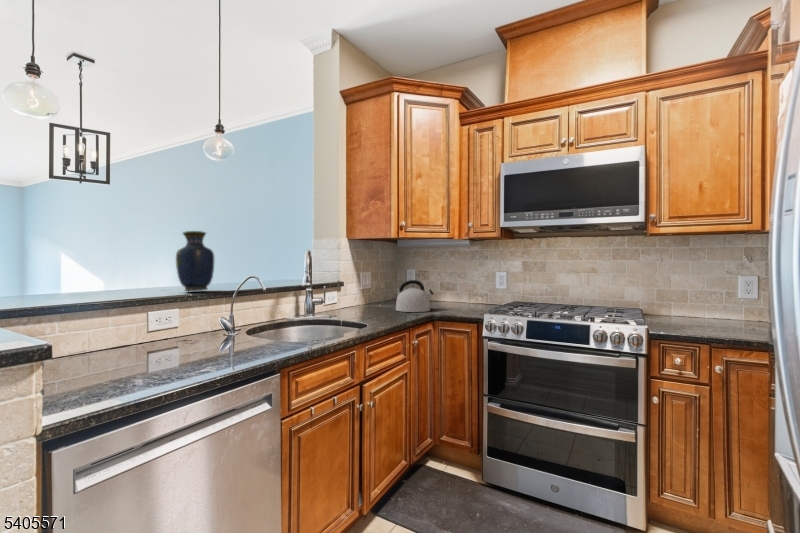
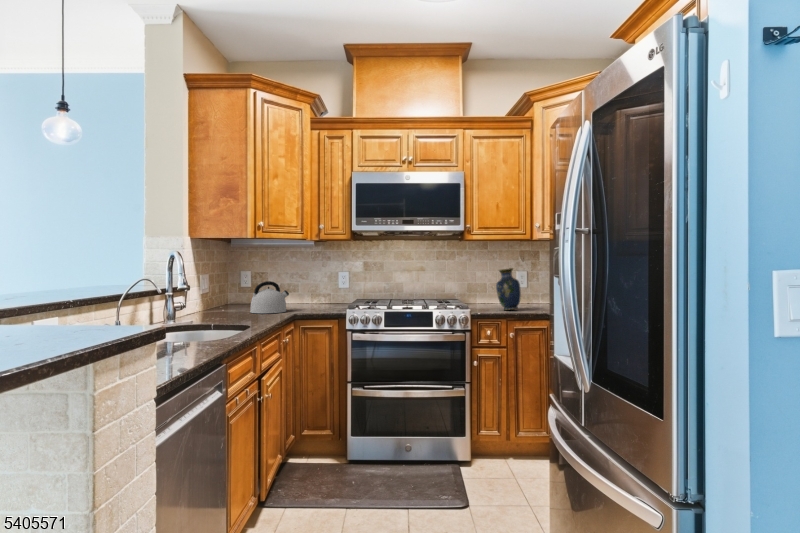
vase: present [176,231,214,291] -> present [496,268,521,310]

